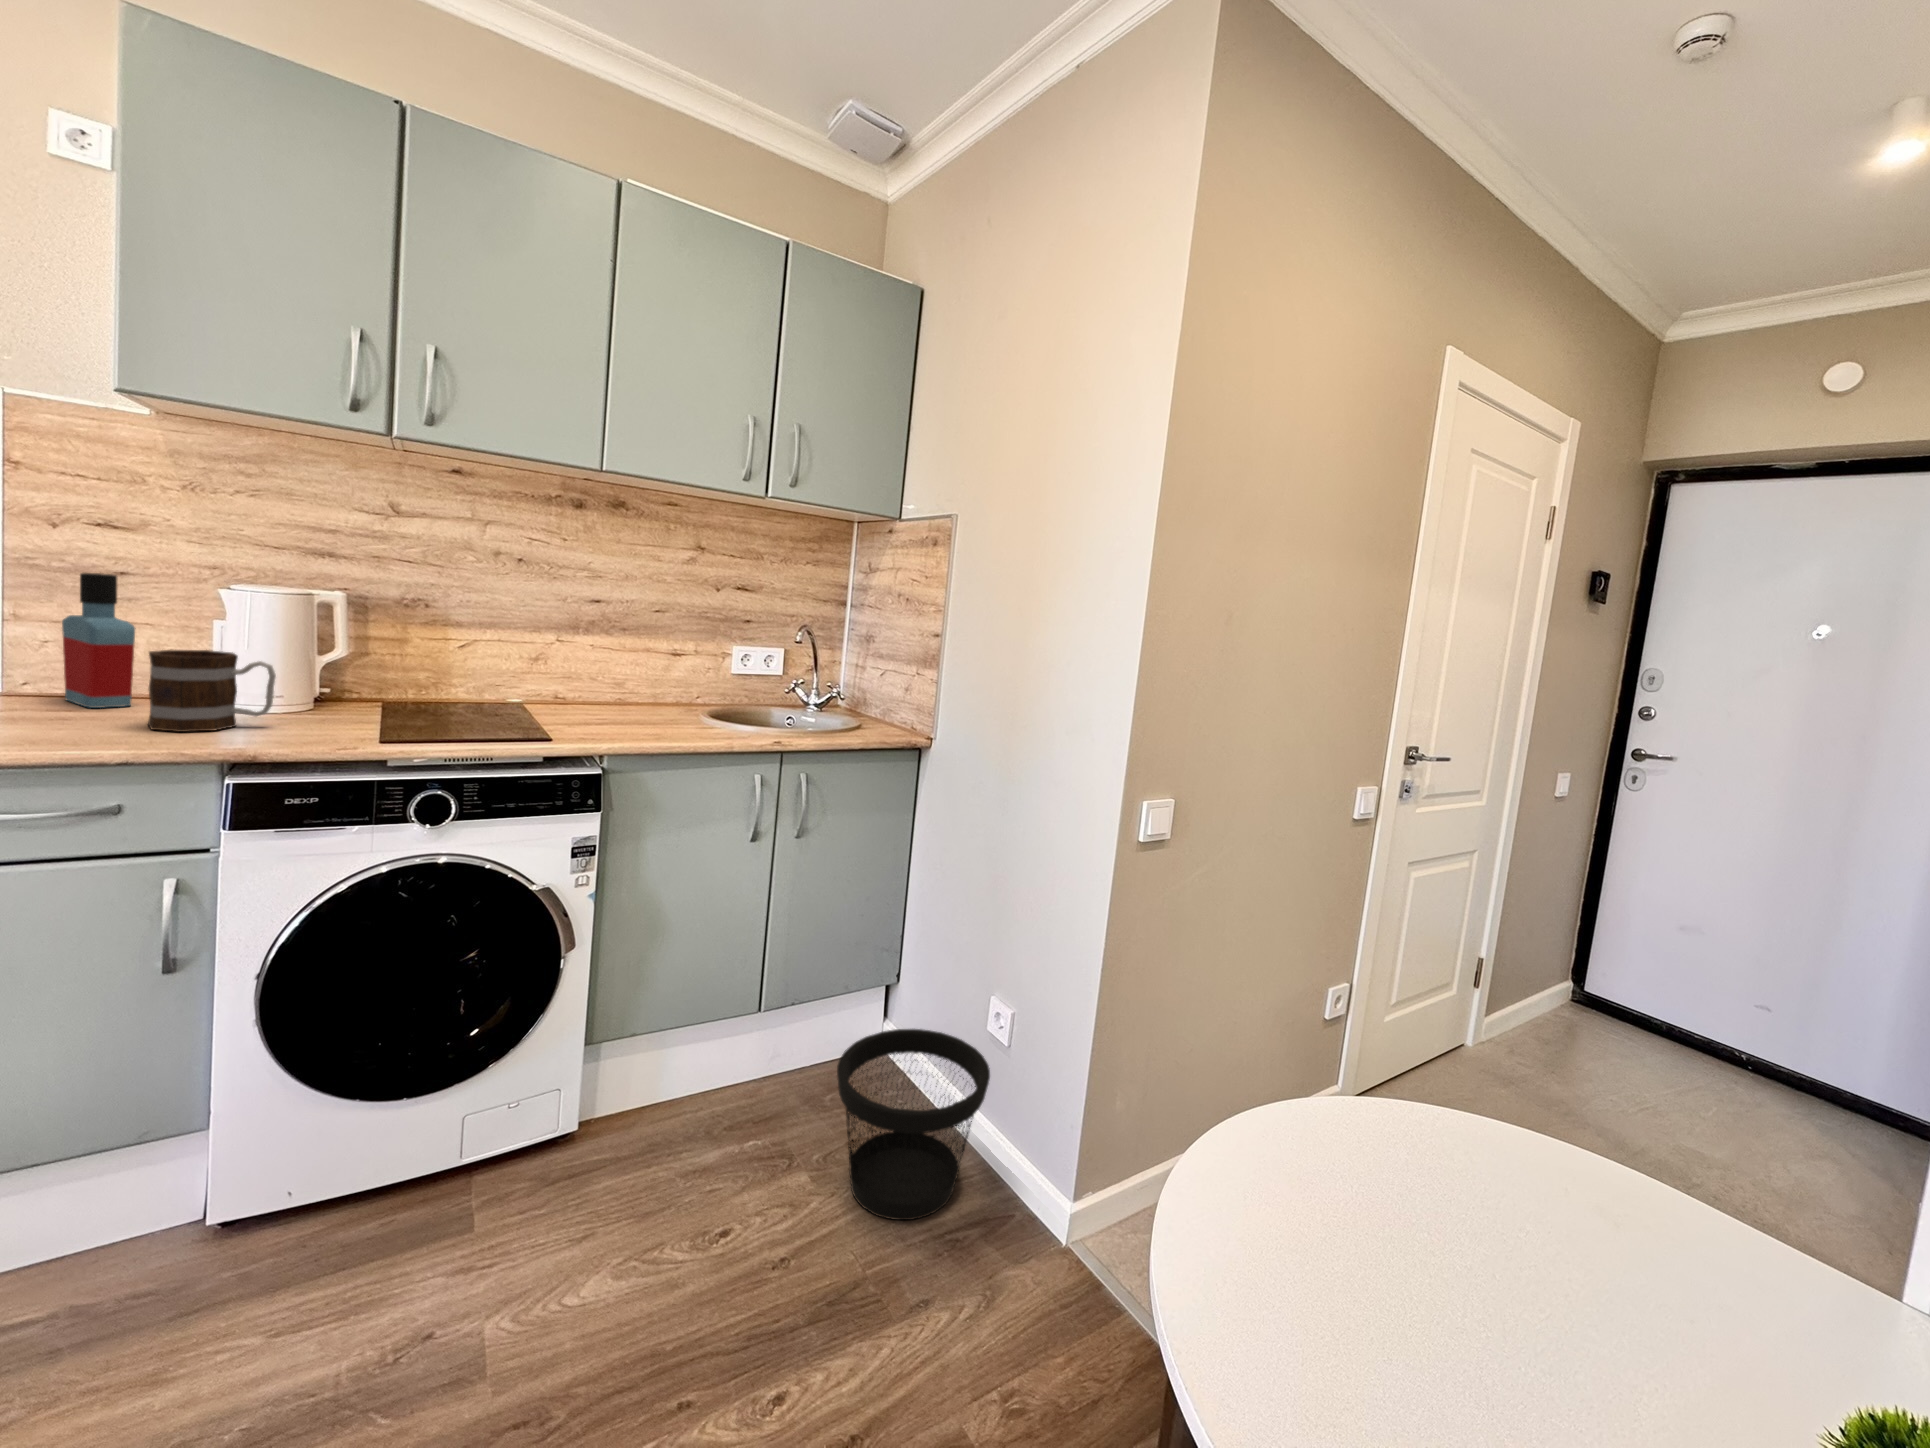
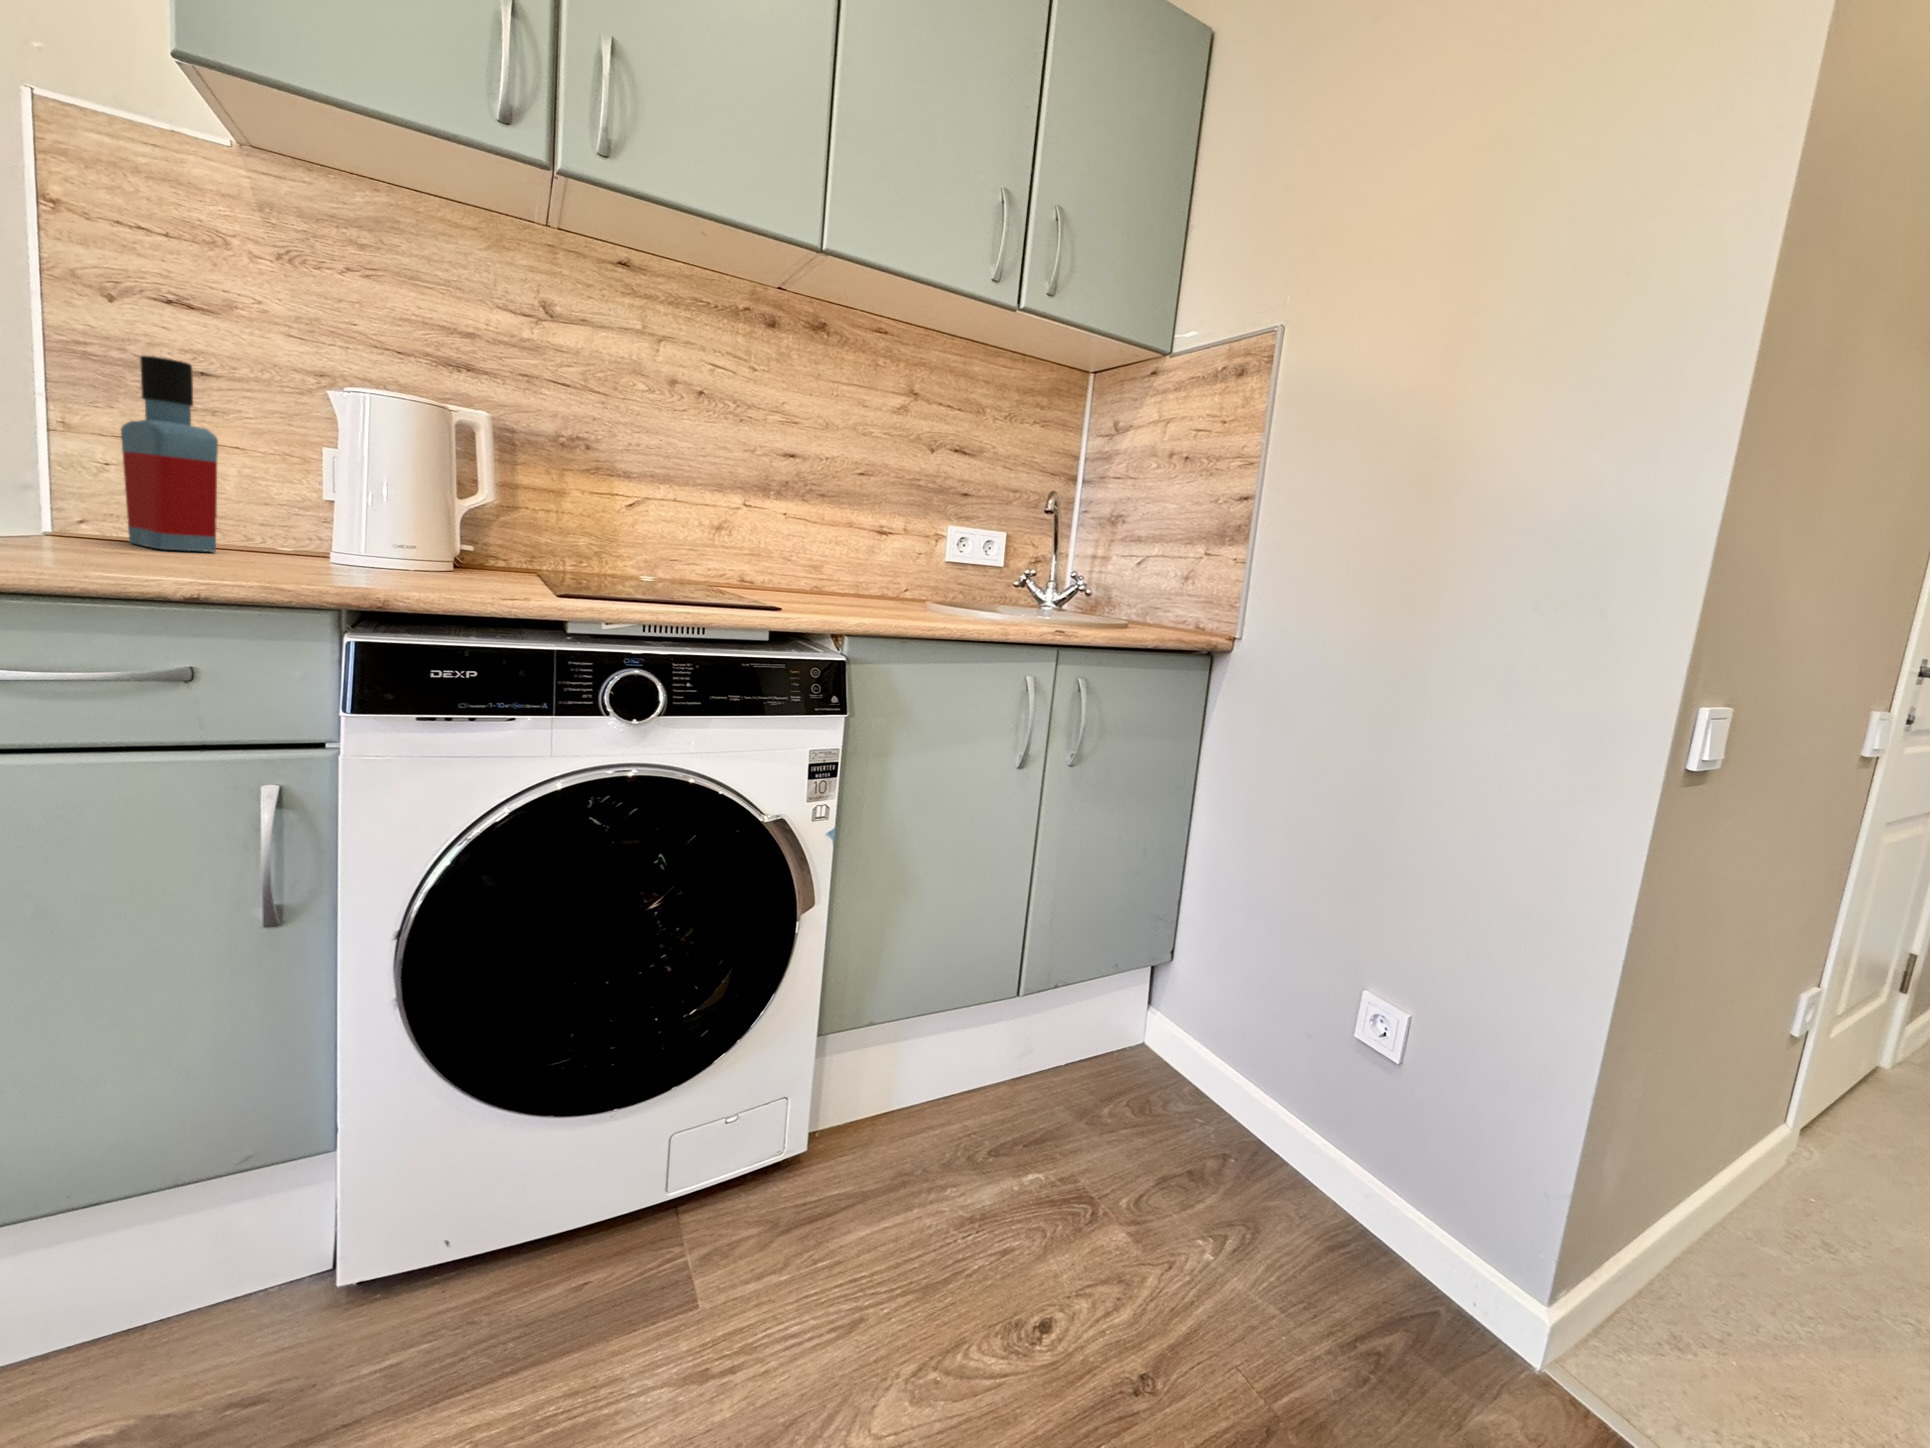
mug: present [148,650,276,732] -> none [233,454,409,575]
wastebasket: present [837,1029,990,1220] -> none [1168,1028,1395,1308]

